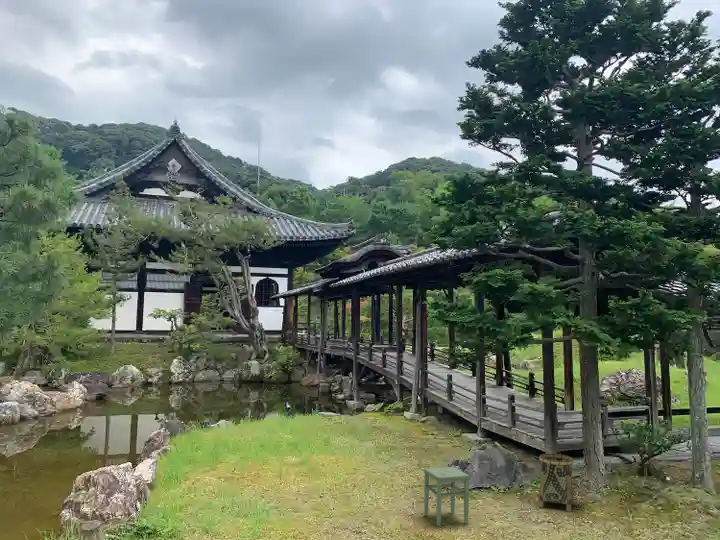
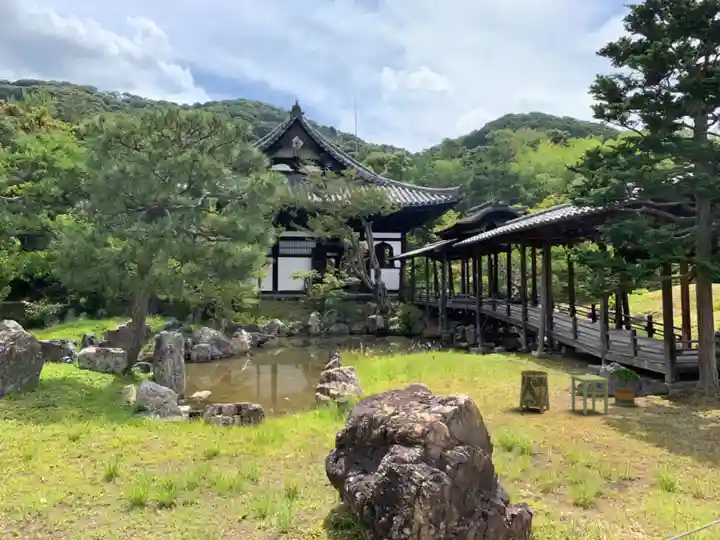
basket: present [539,454,574,512] -> present [519,370,550,413]
potted tree: none [477,455,513,507] -> present [612,369,640,406]

